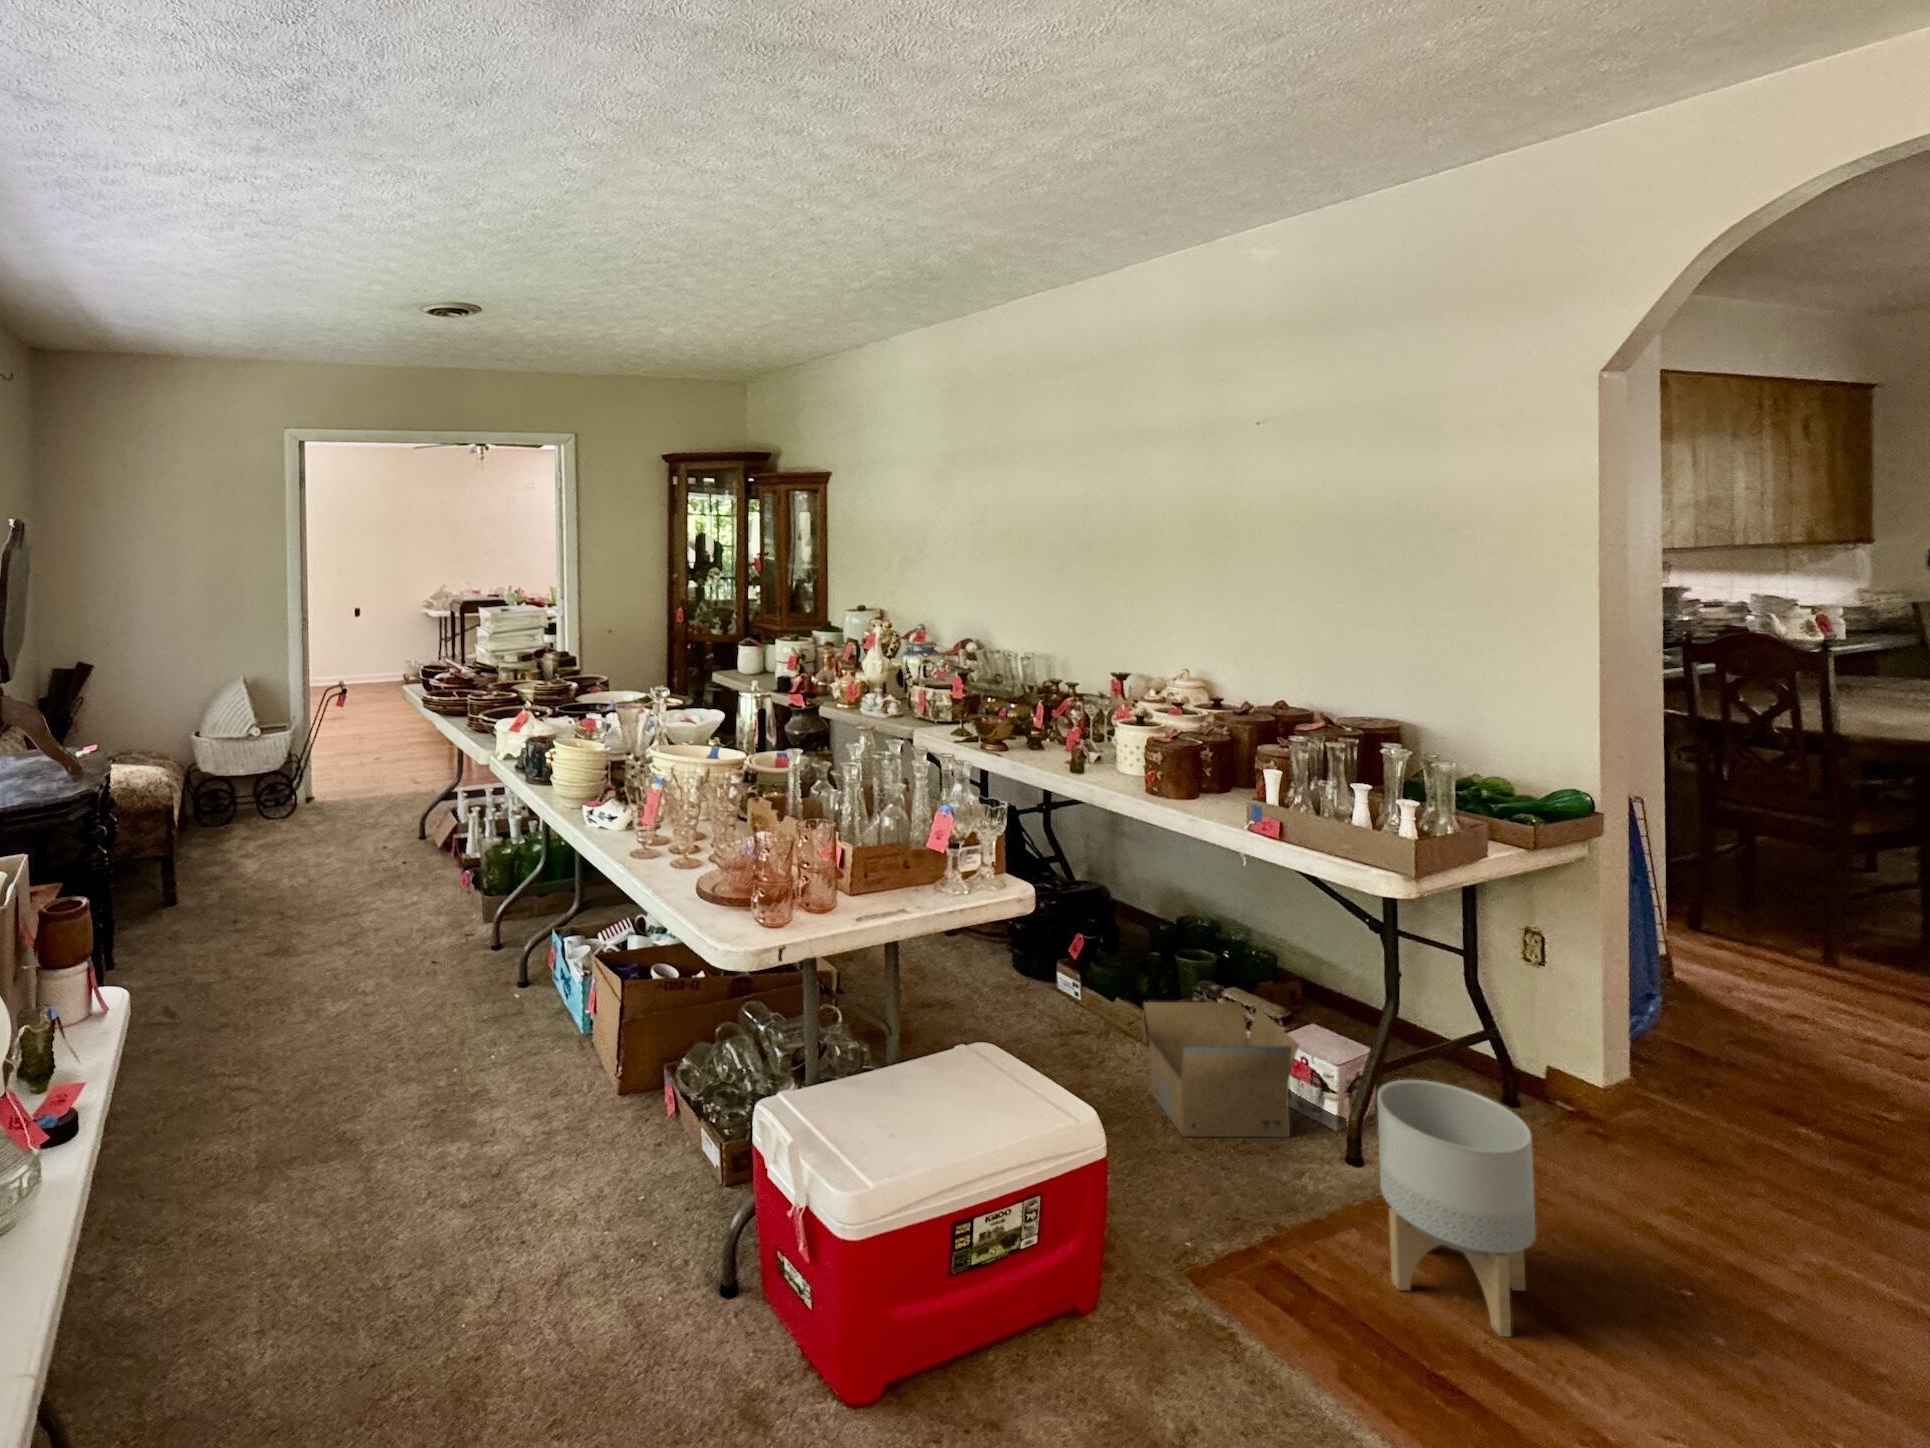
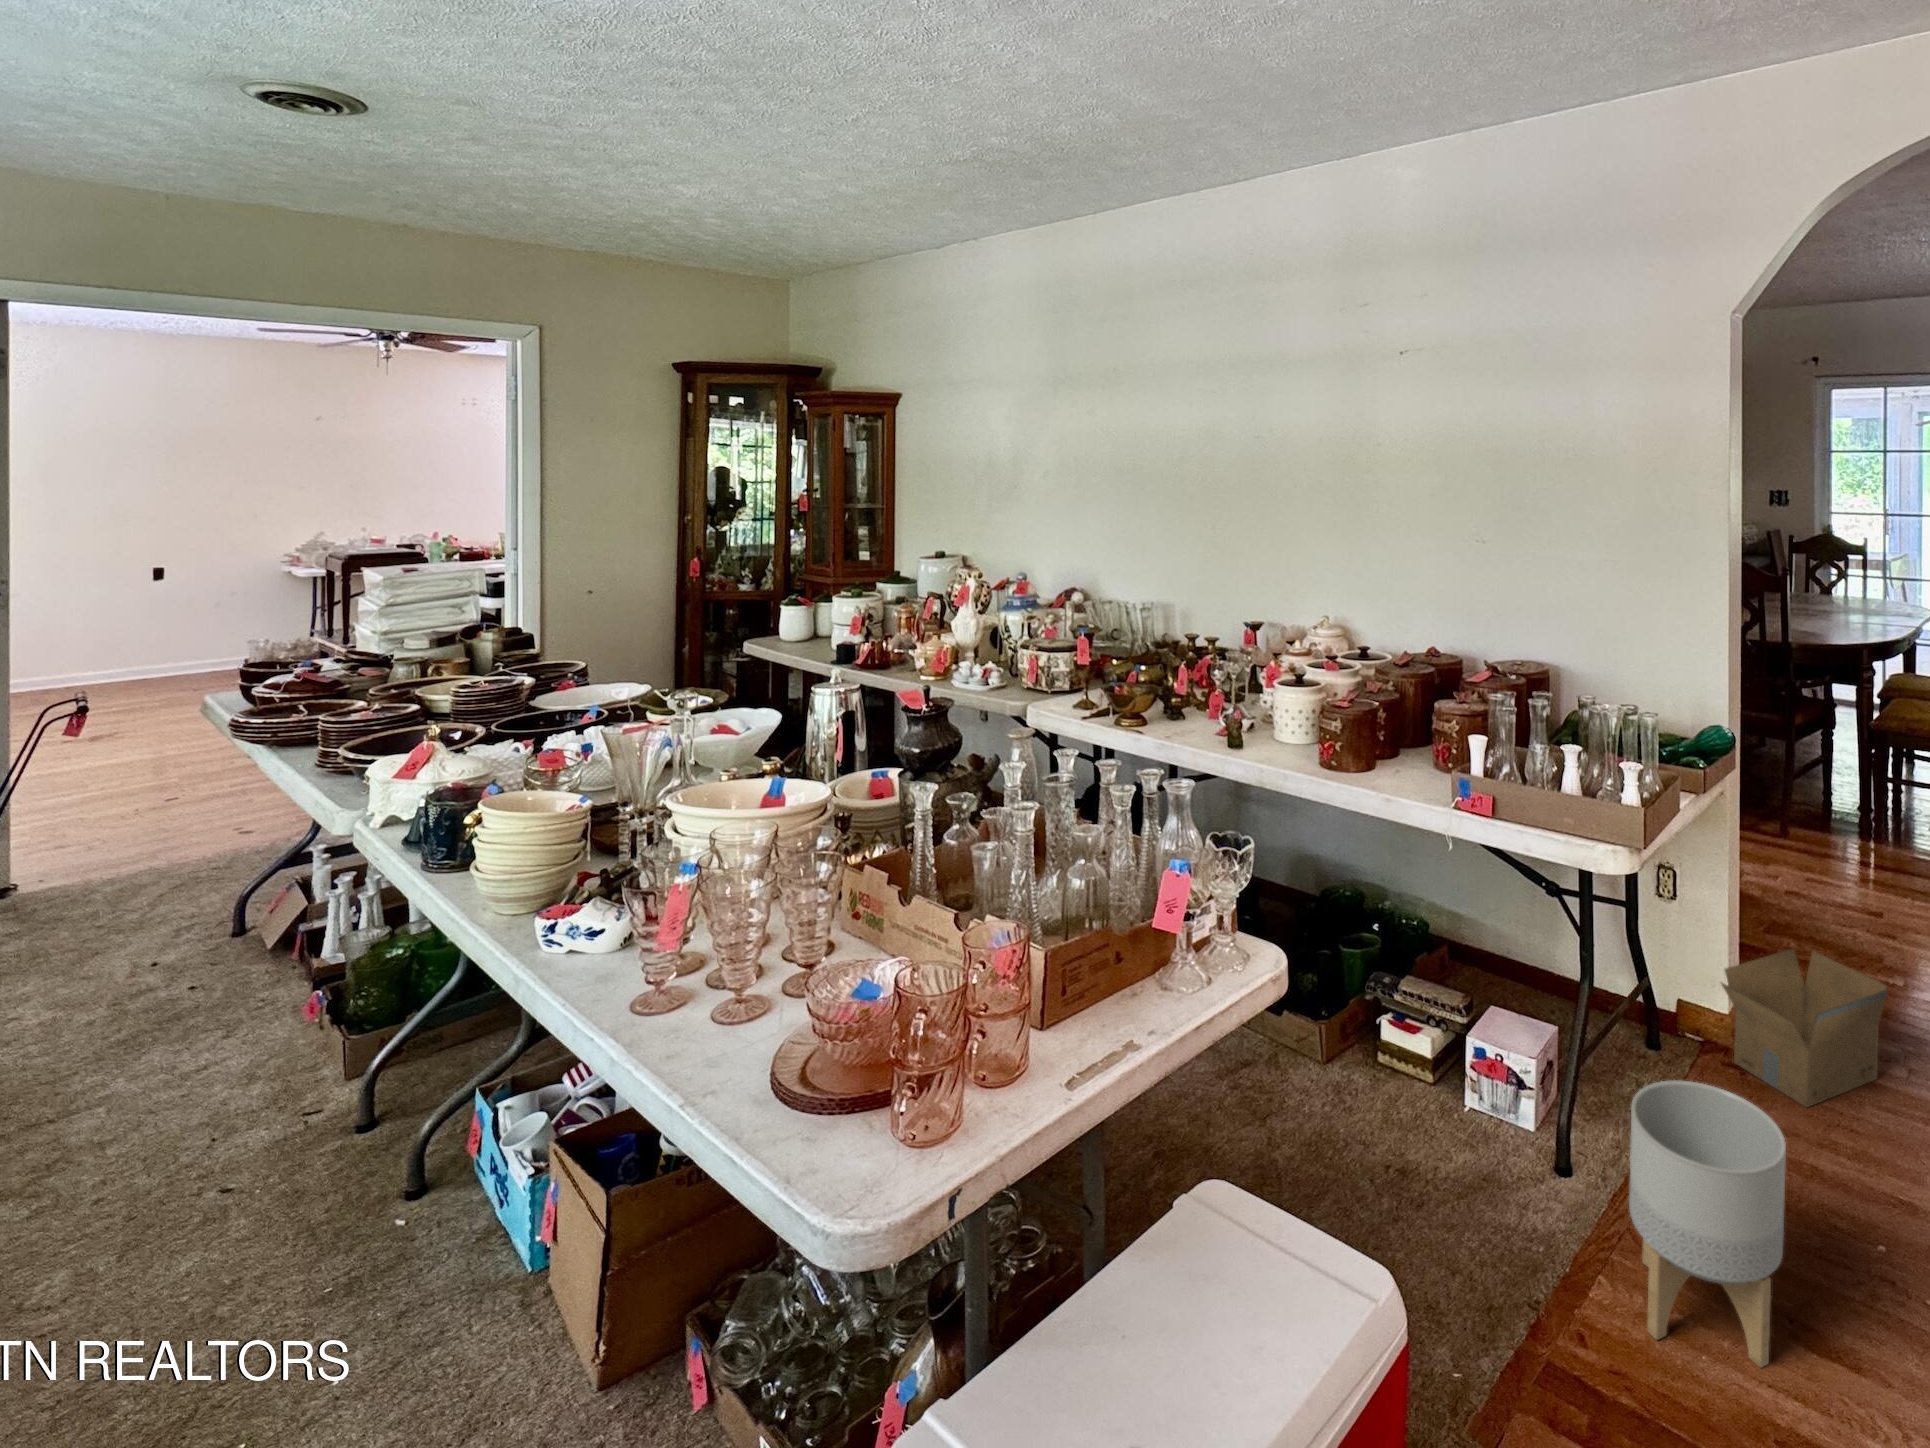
cardboard box: present [1133,1002,1299,1137] -> present [1721,949,1888,1107]

